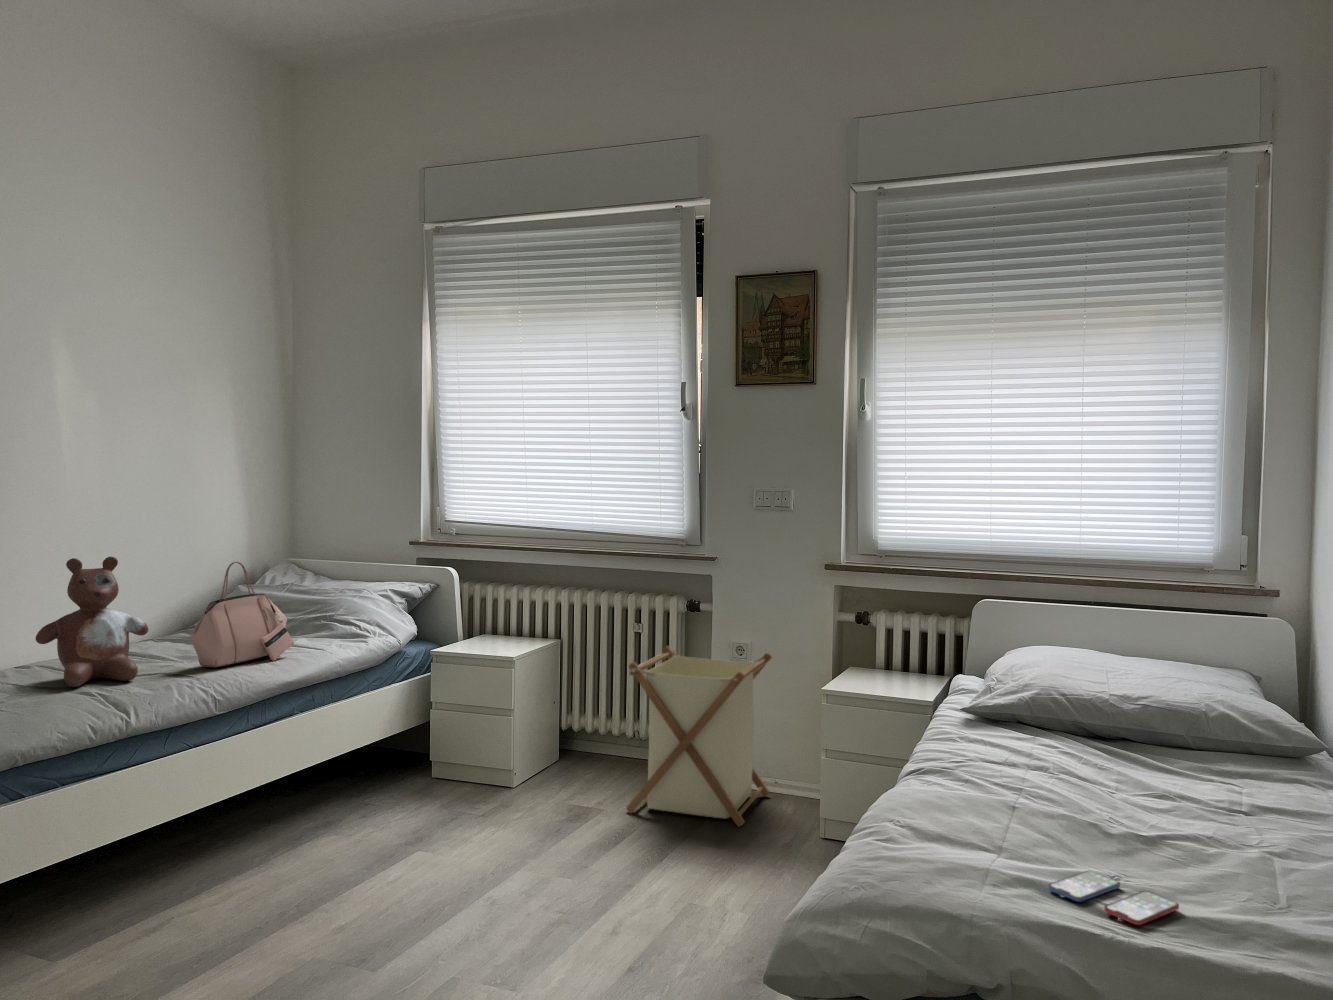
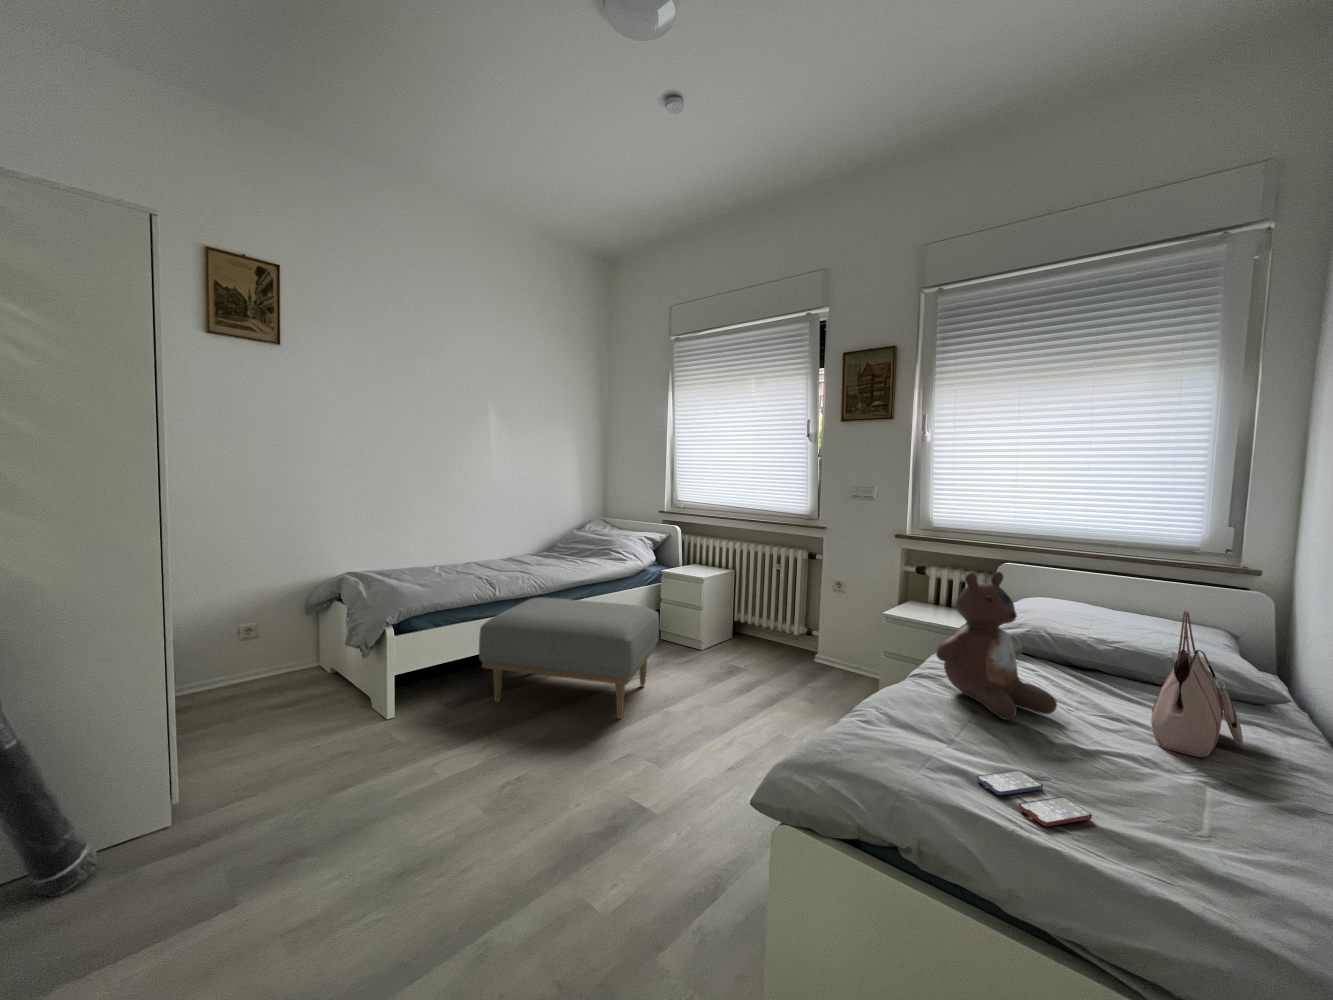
stuffed bear: present [35,557,148,687] -> present [936,572,1057,720]
handbag: present [189,562,294,667] -> present [1151,611,1243,757]
laundry basket: present [627,646,772,826] -> none [760,578,857,691]
ottoman: none [125,719,461,932] -> present [479,598,659,719]

